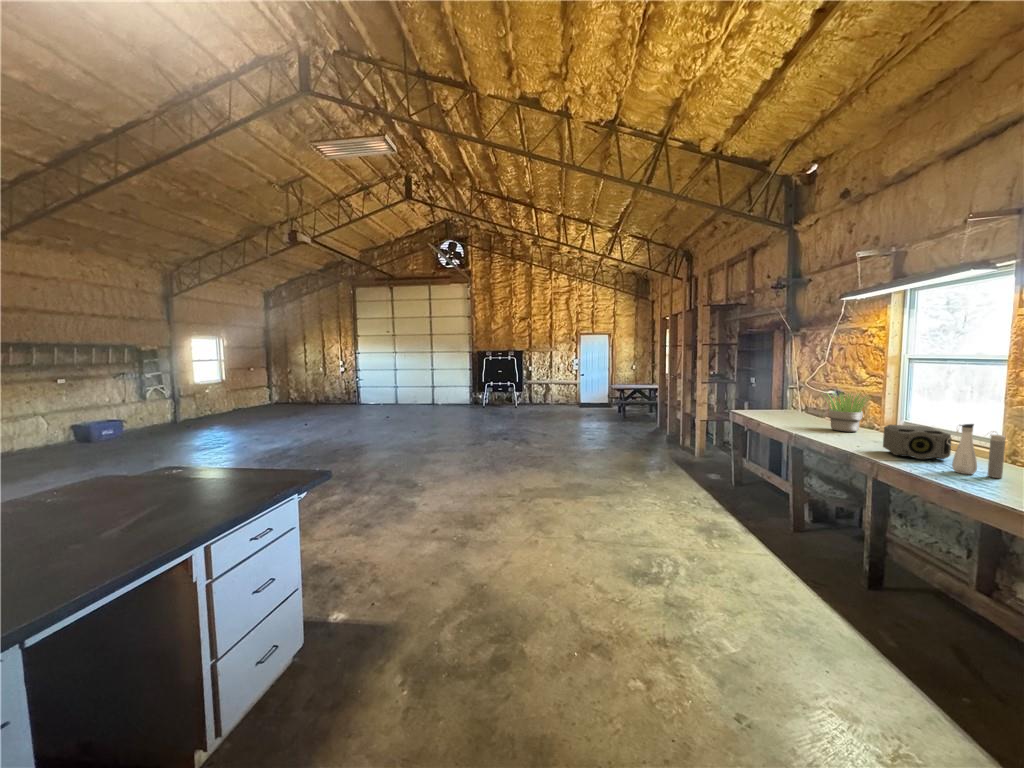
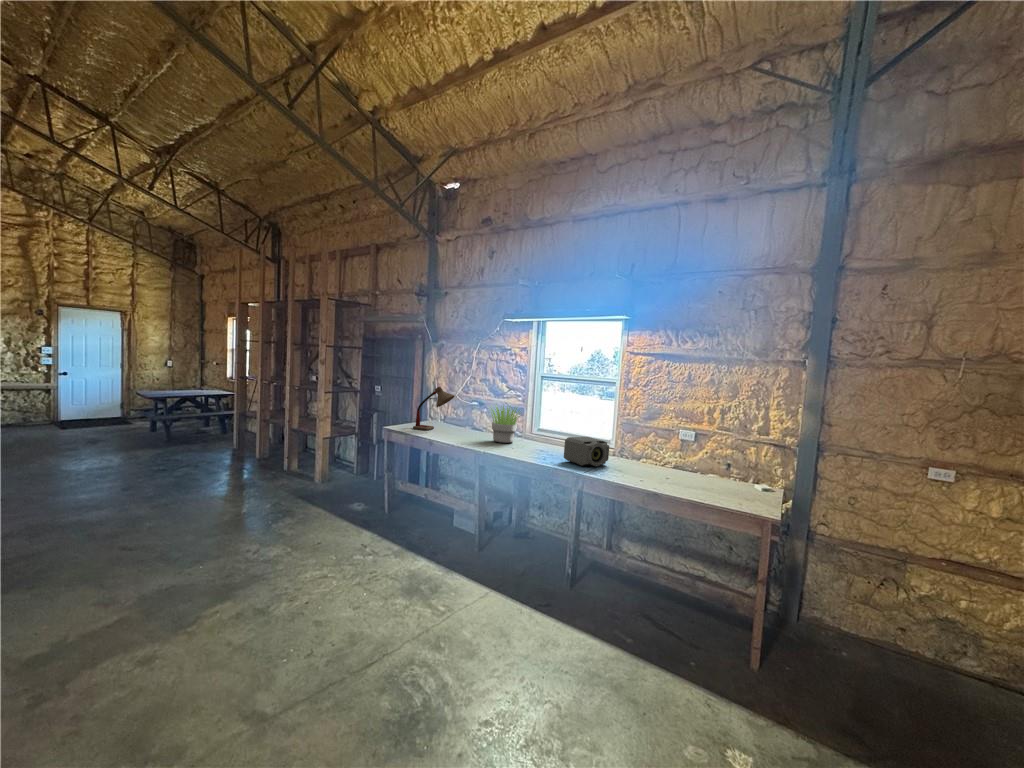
desk lamp: none [760,375,804,416] -> present [413,387,455,430]
water bottle: present [948,424,1005,478] -> none [624,435,654,476]

